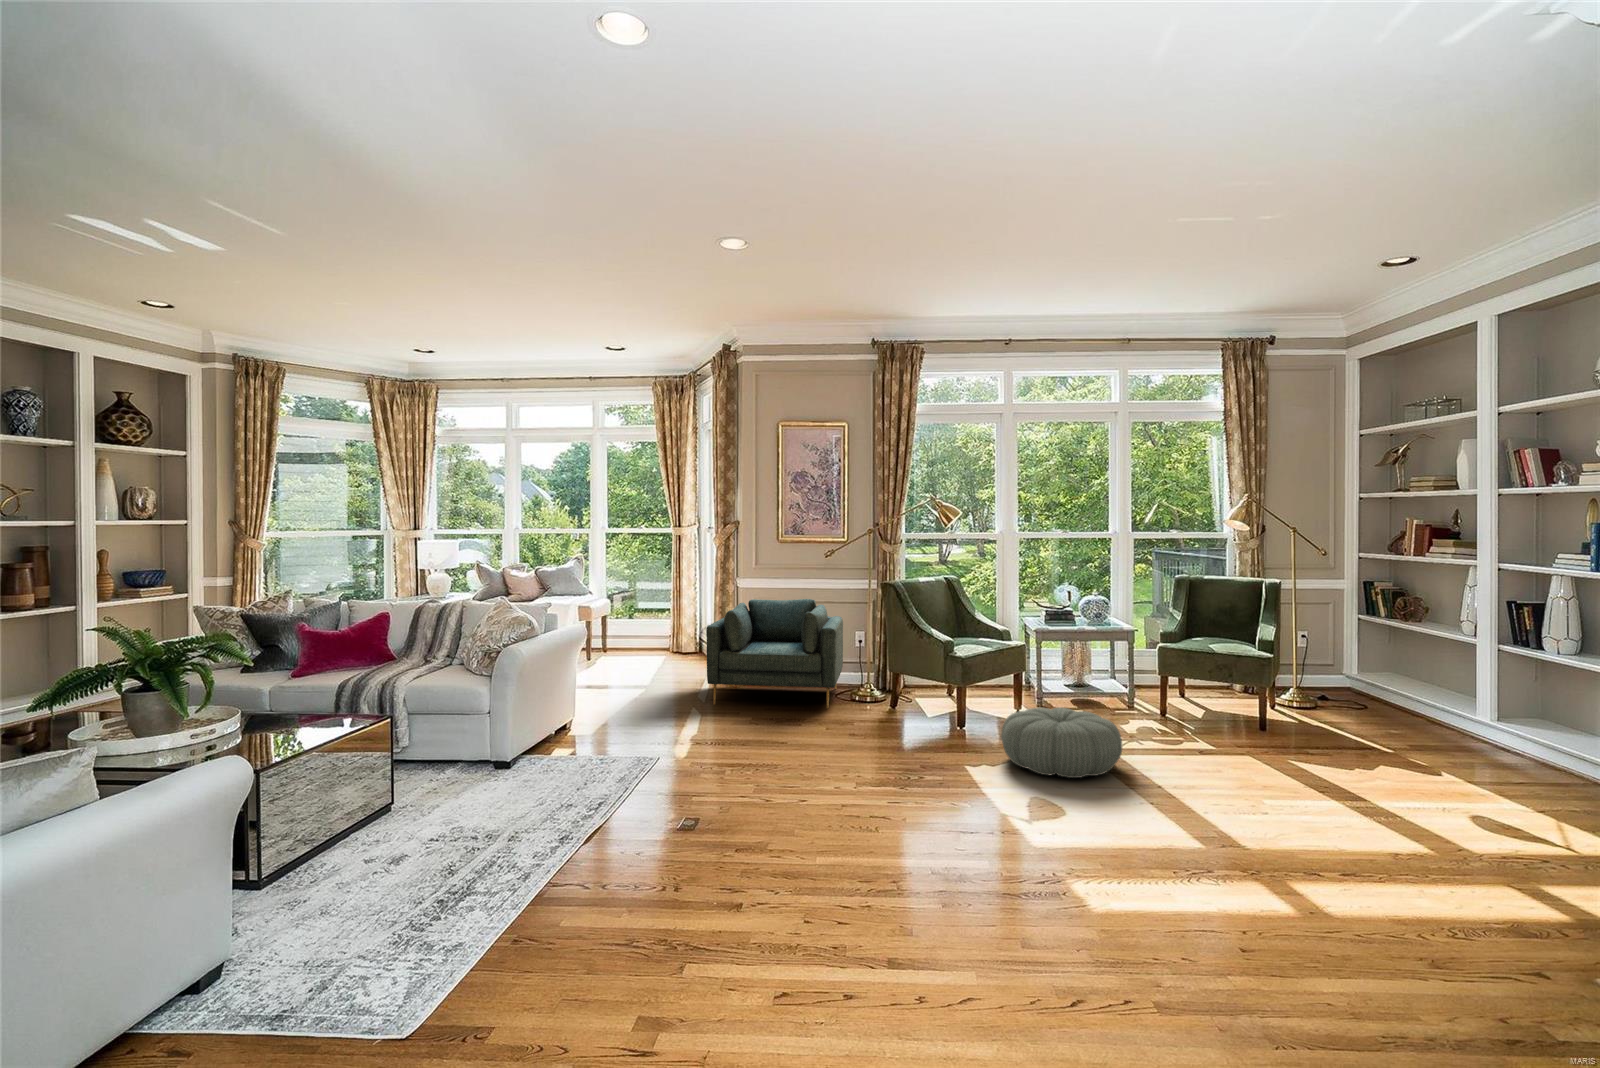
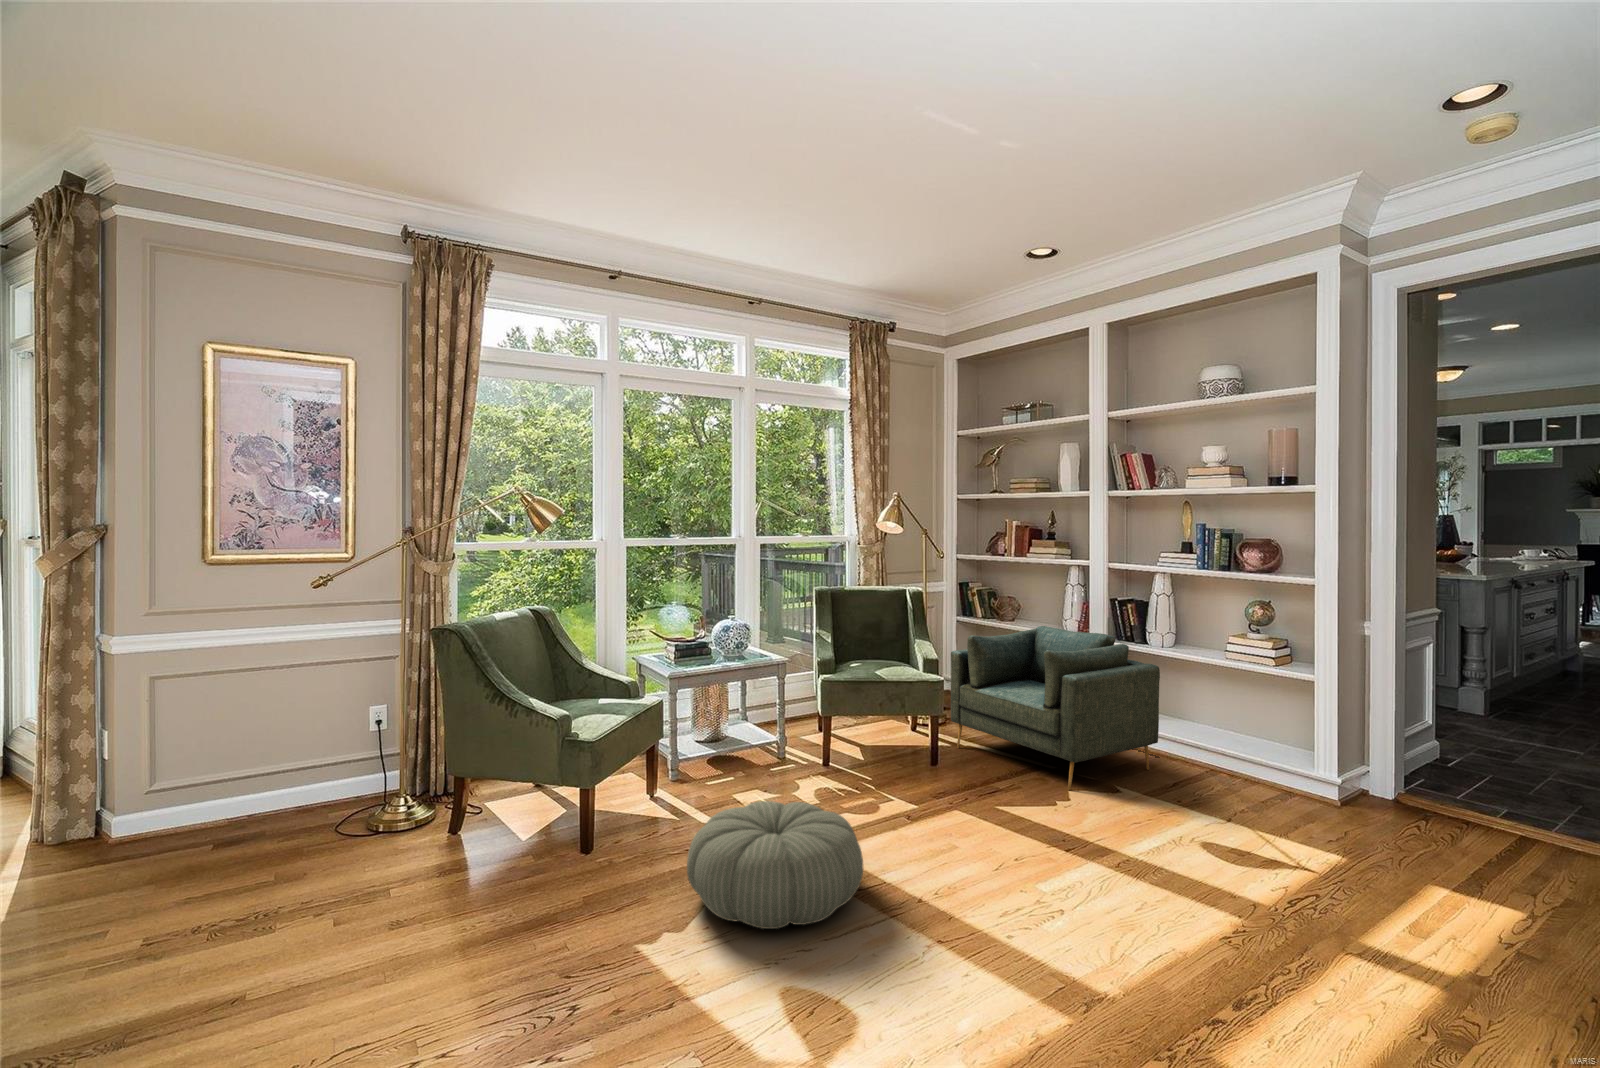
armchair: present [706,599,843,709] -> present [951,626,1160,790]

